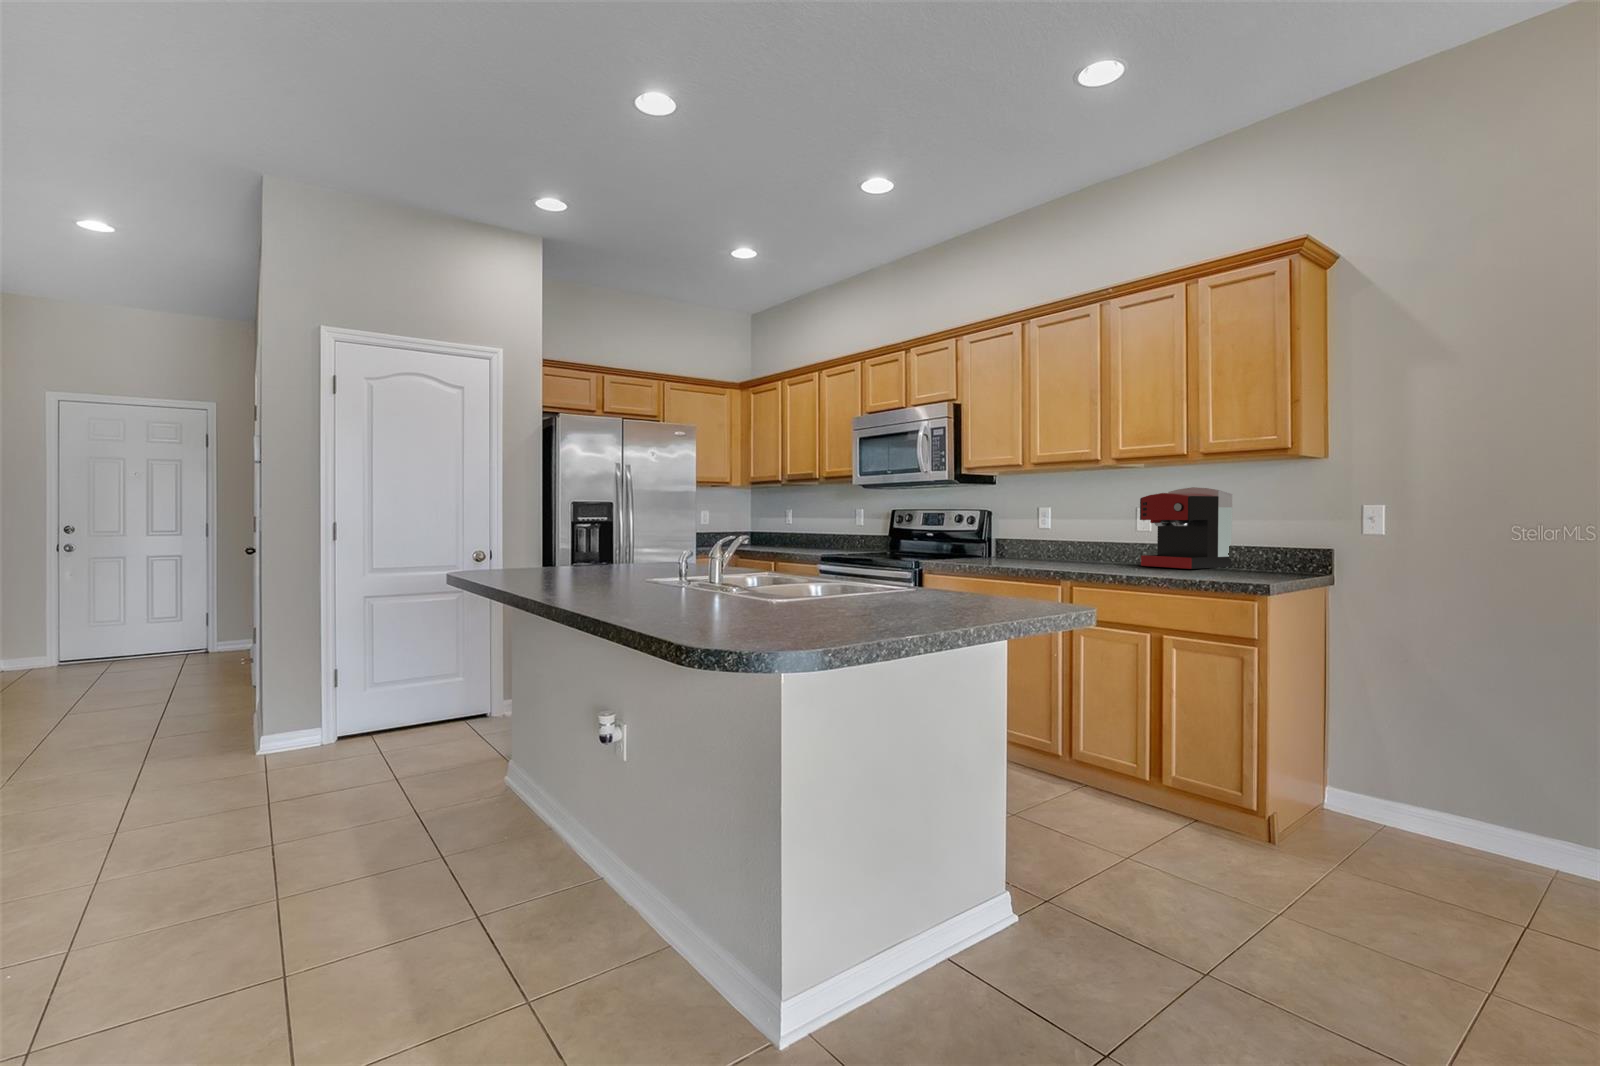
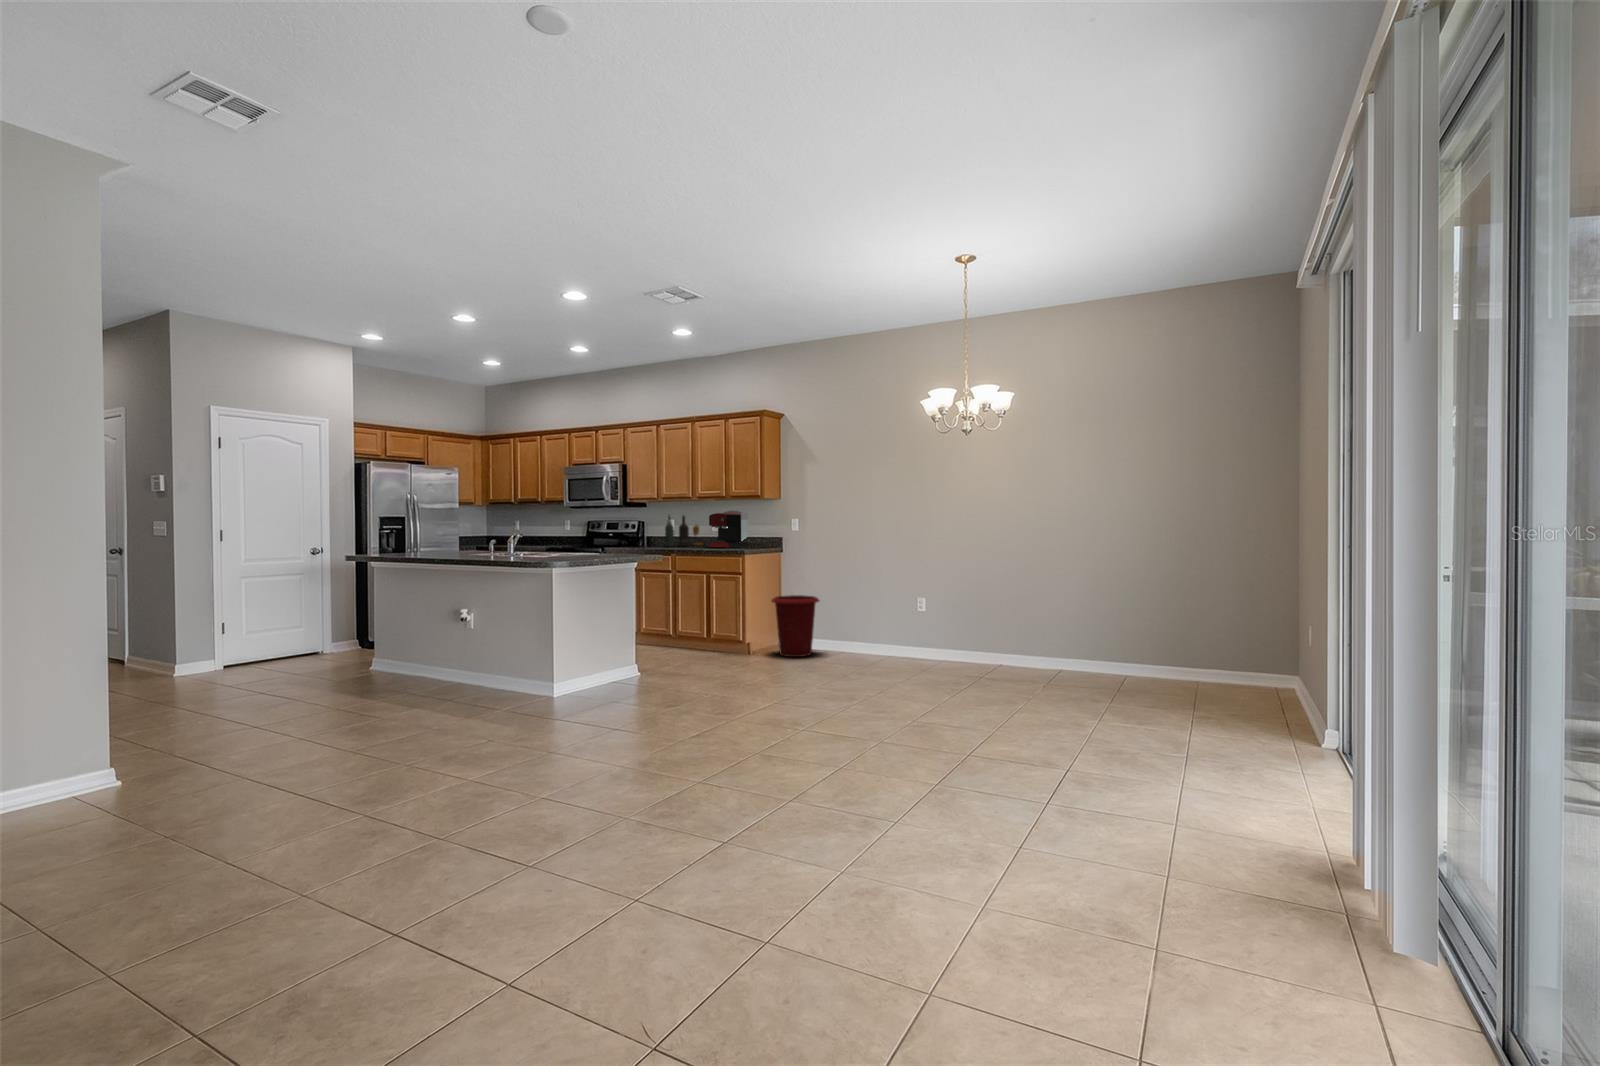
bottle: none [1036,497,1113,559] -> present [665,516,702,546]
waste bin: none [1327,695,1489,871] -> present [771,595,819,657]

